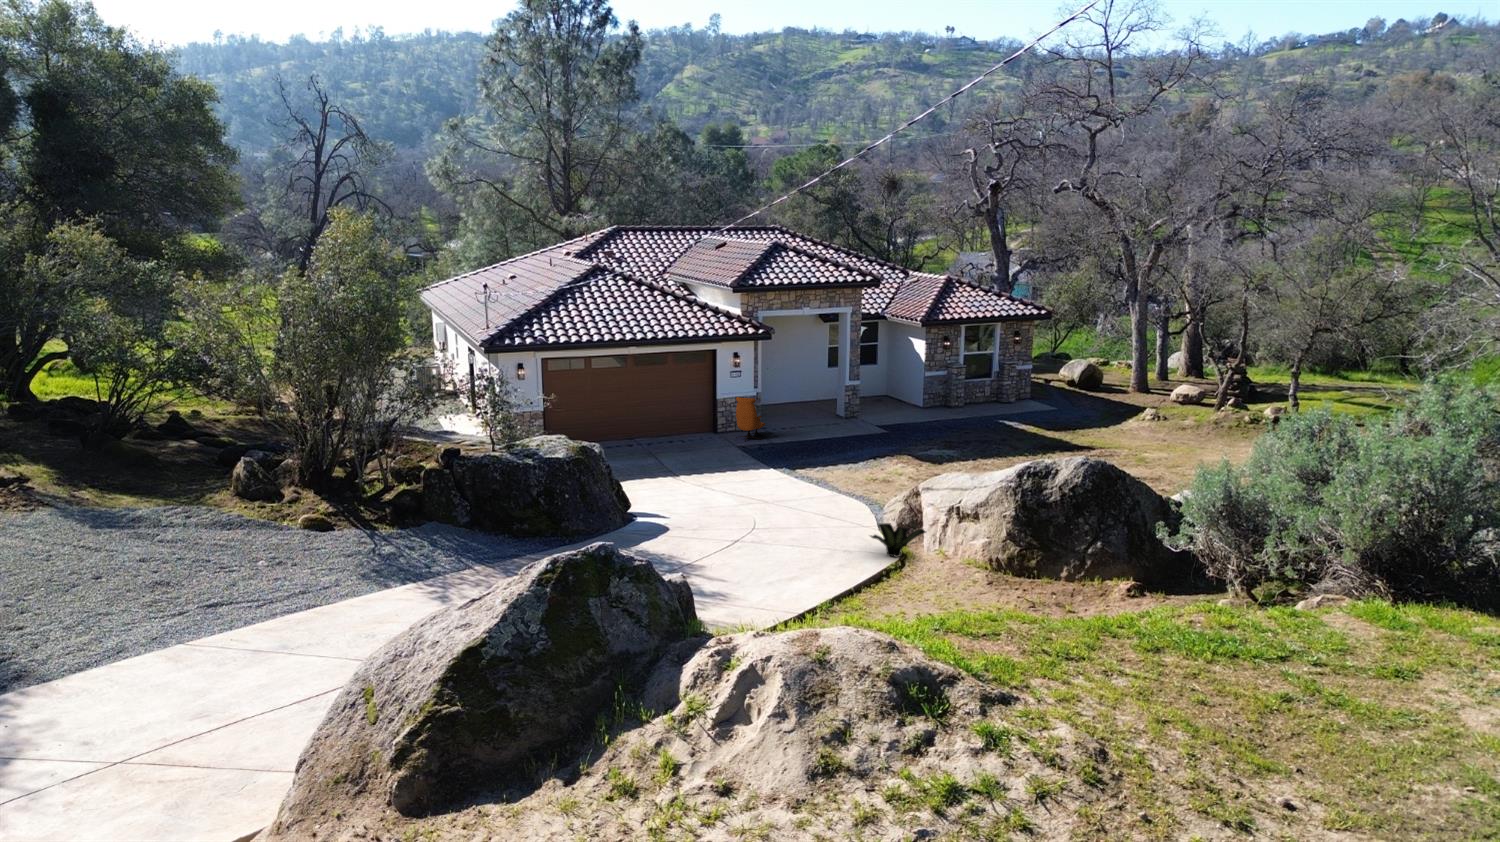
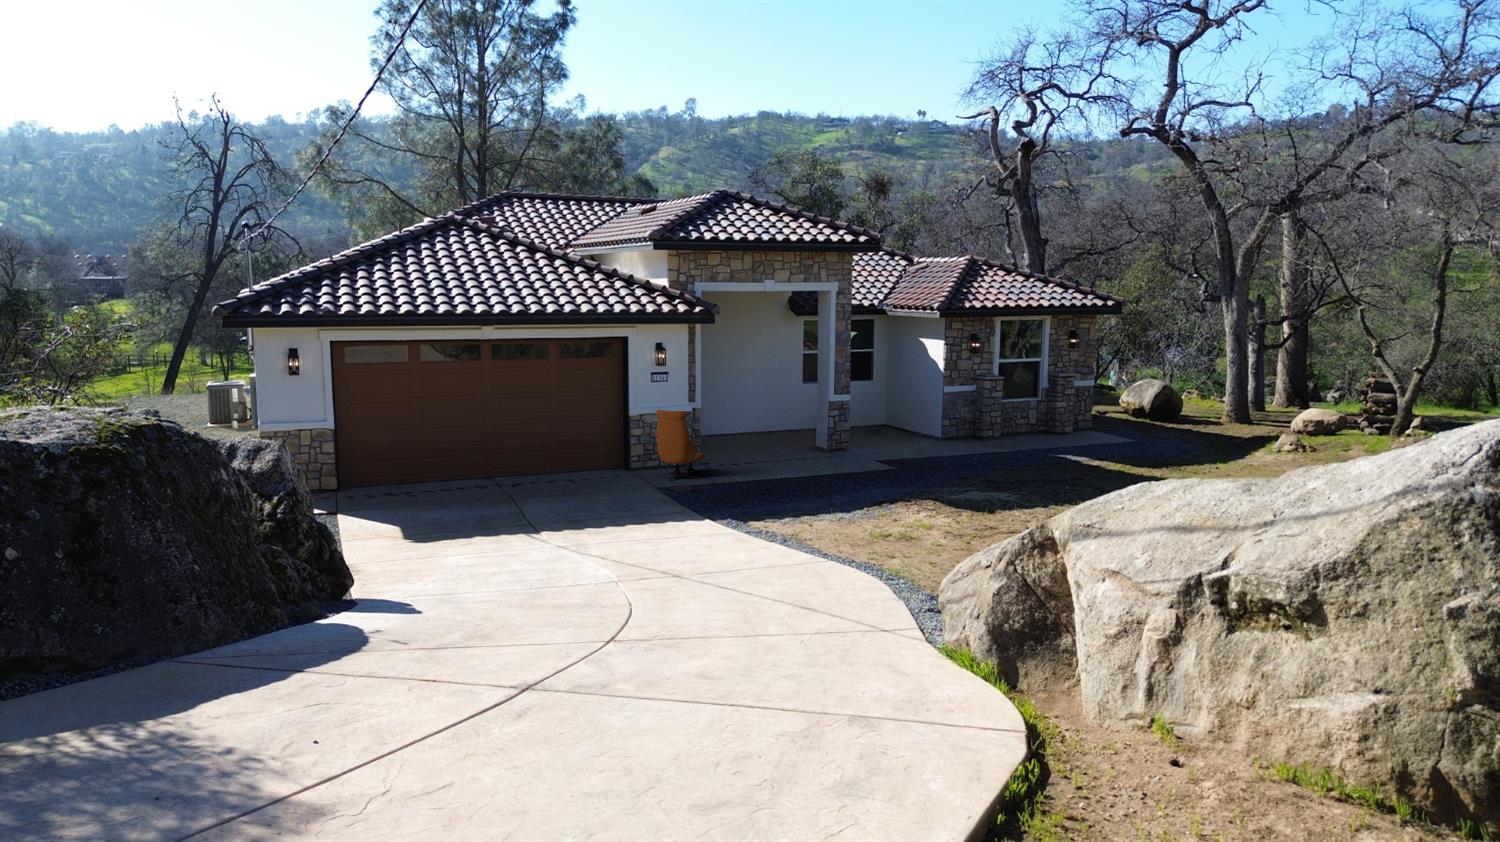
potted plant: present [871,523,926,557] -> none [905,622,1048,709]

